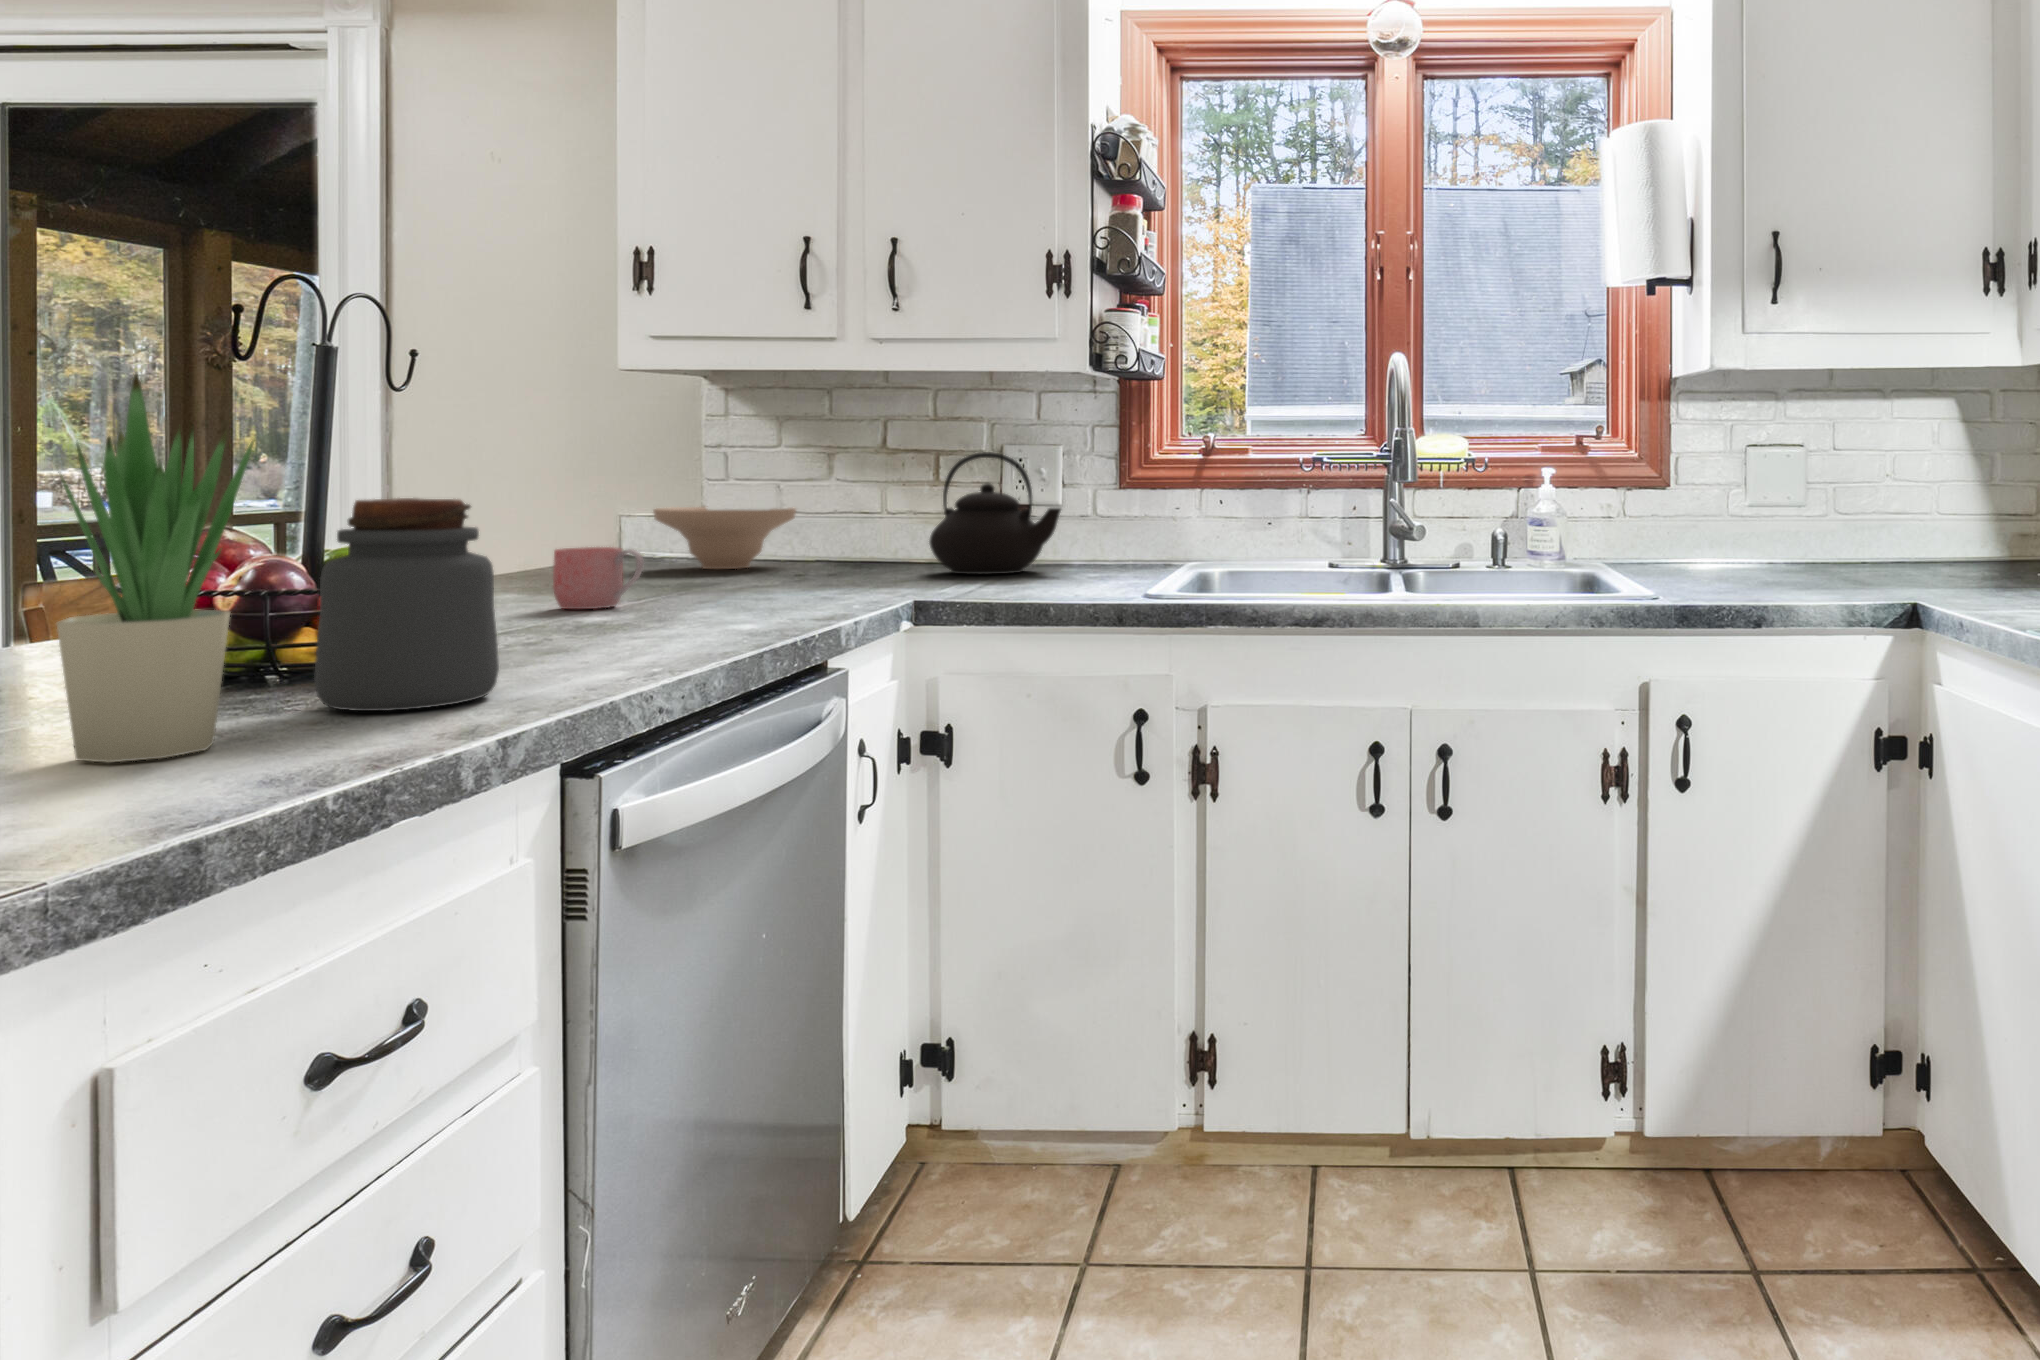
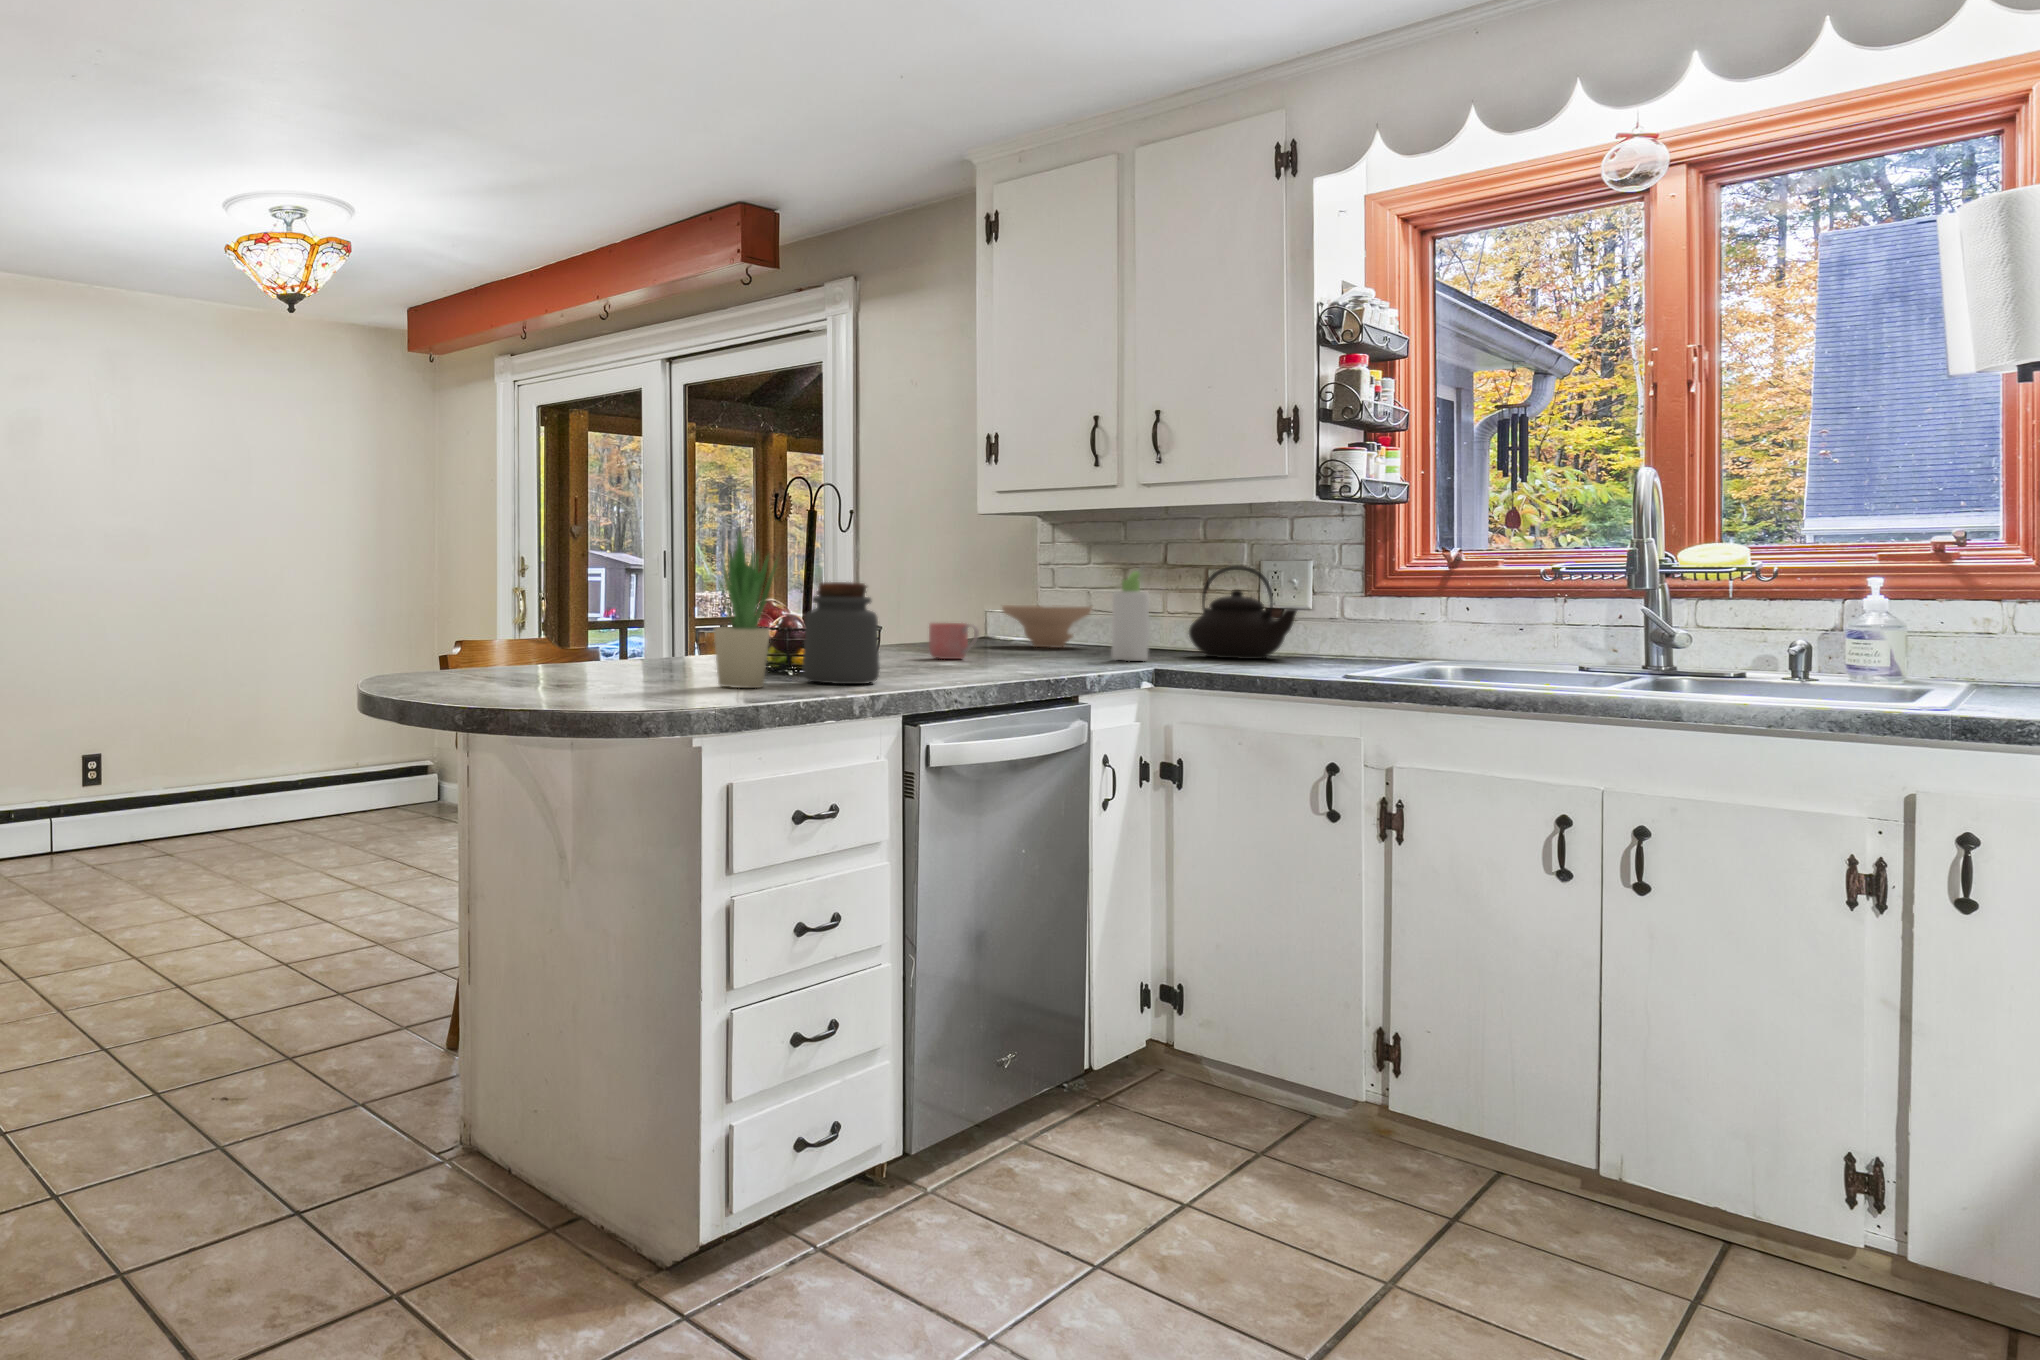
bottle: none [842,452,893,590] -> present [1112,567,1149,661]

